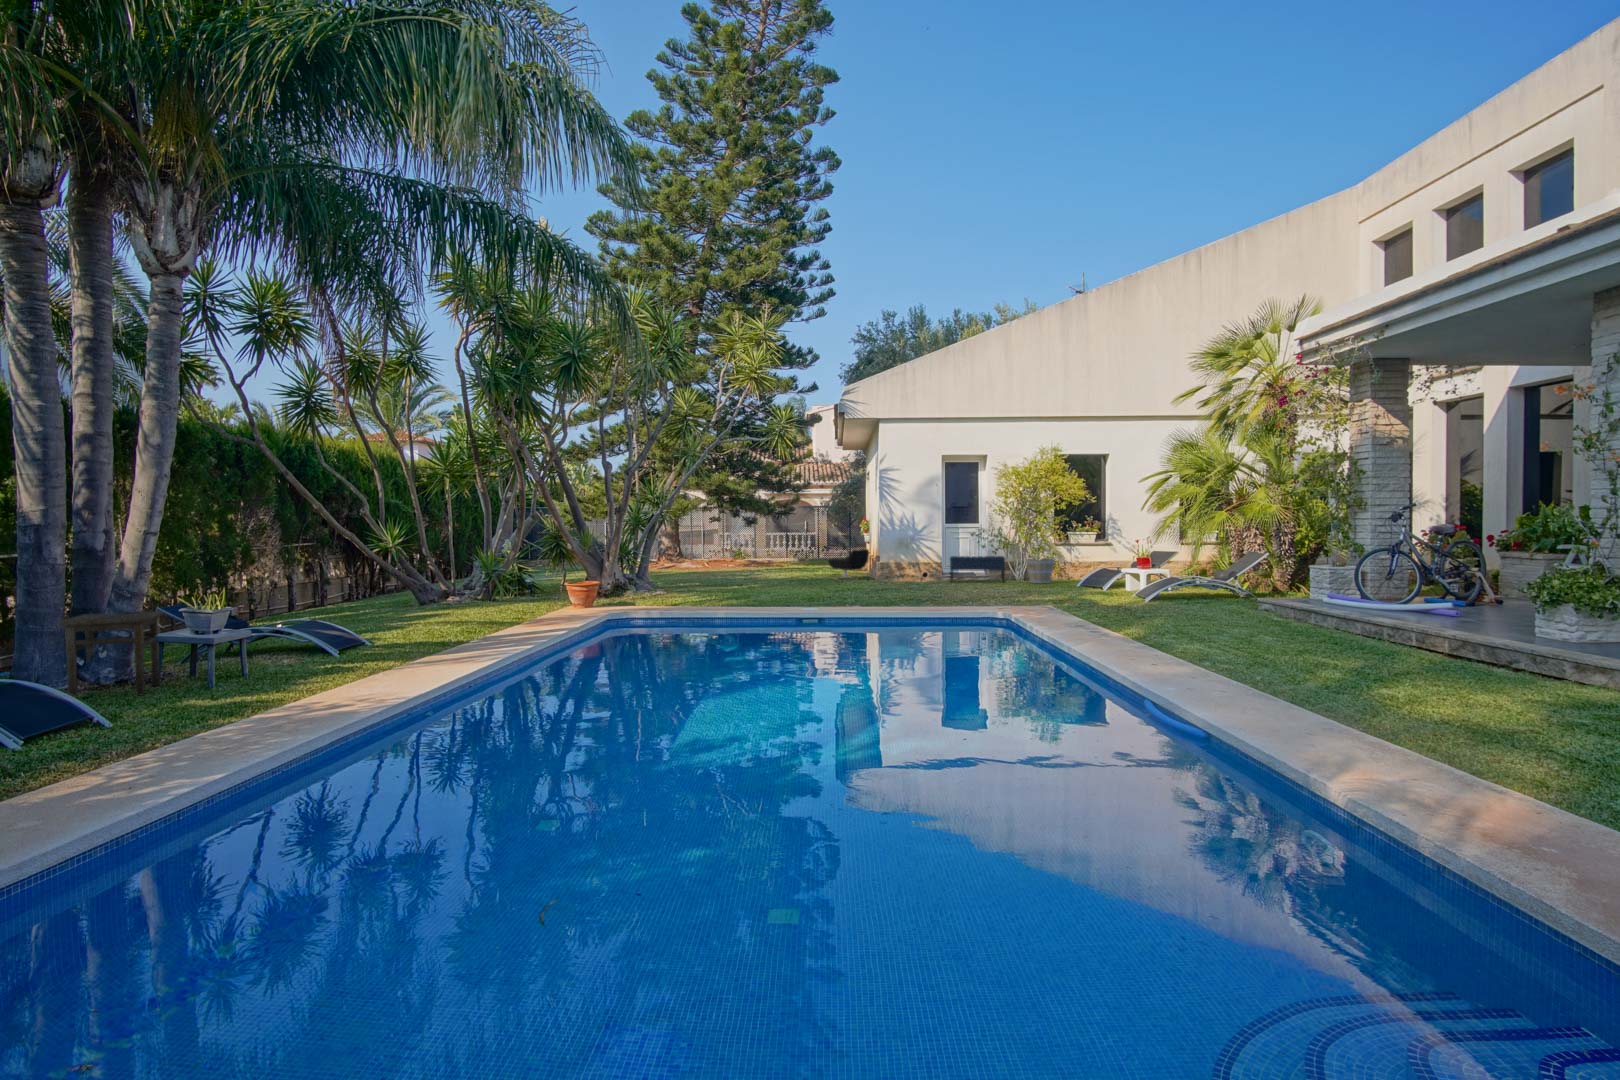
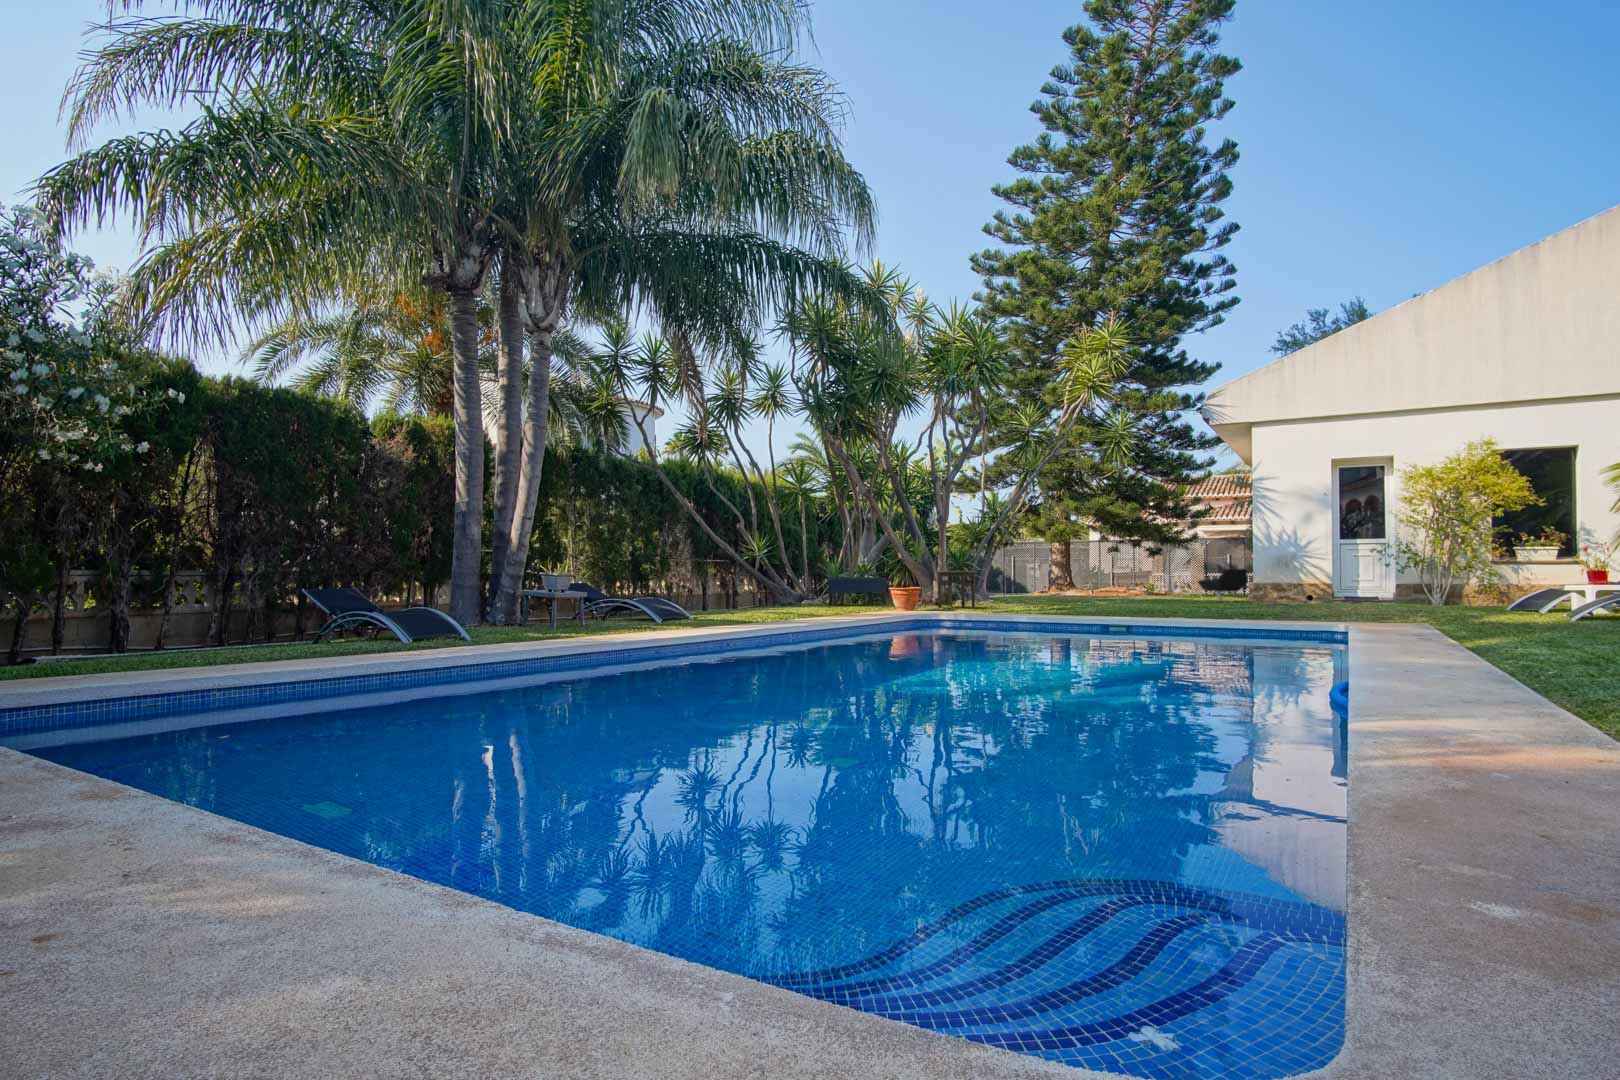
bench: present [950,556,1005,582] -> present [827,577,887,606]
wooden bucket: present [1025,558,1055,584] -> none [1444,578,1488,609]
side table: present [59,611,163,696] -> present [935,571,977,608]

